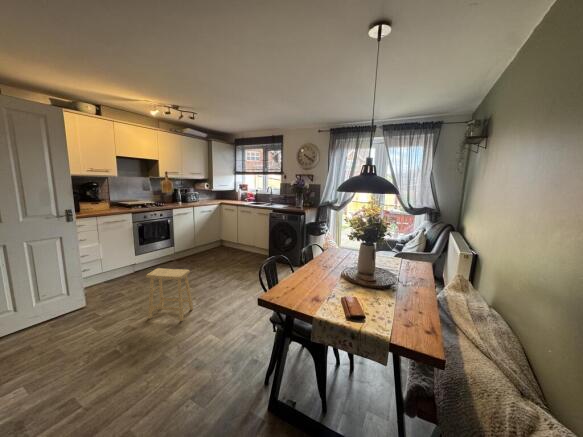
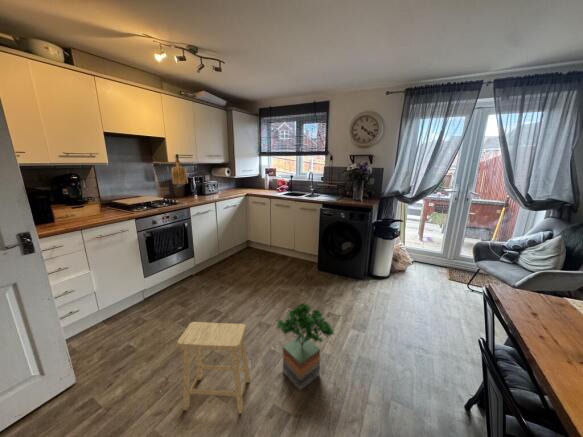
potted tree: none [209,262,245,315] -> present [276,303,334,391]

